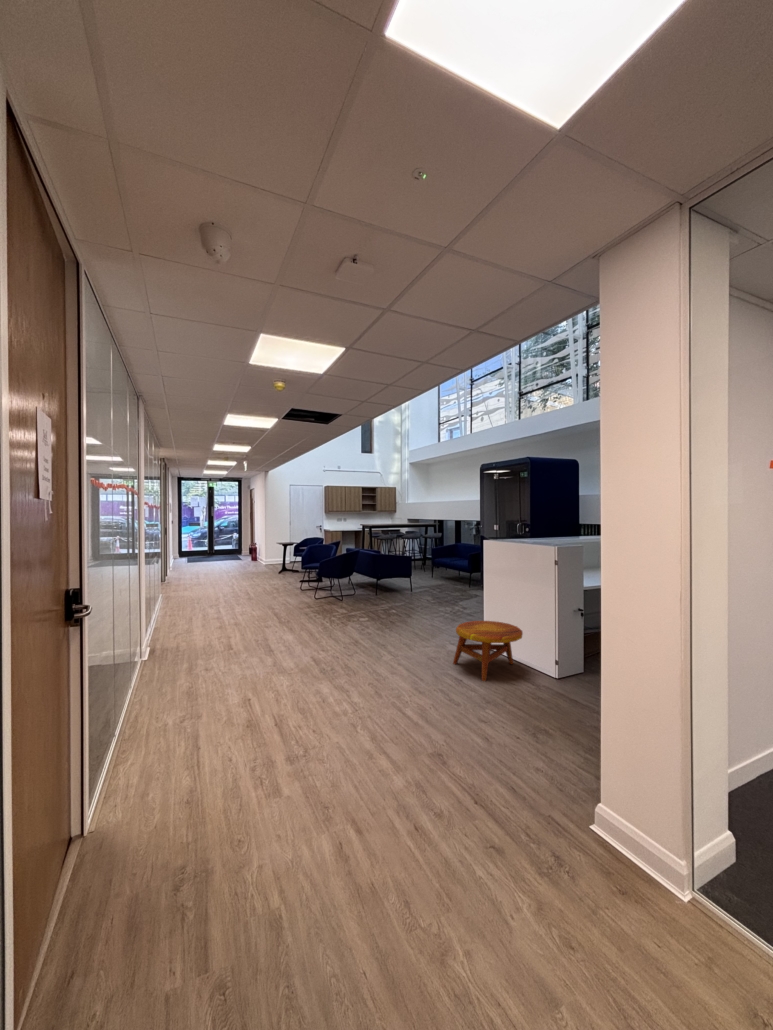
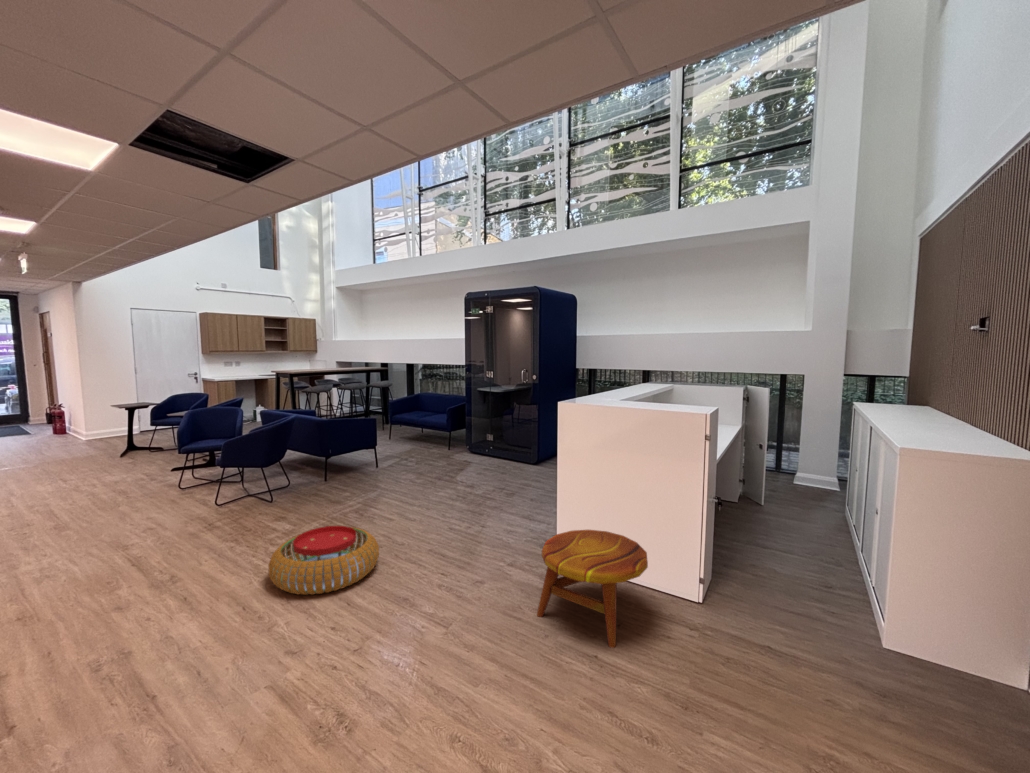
pouf: none [328,607,385,638] -> present [268,526,379,595]

